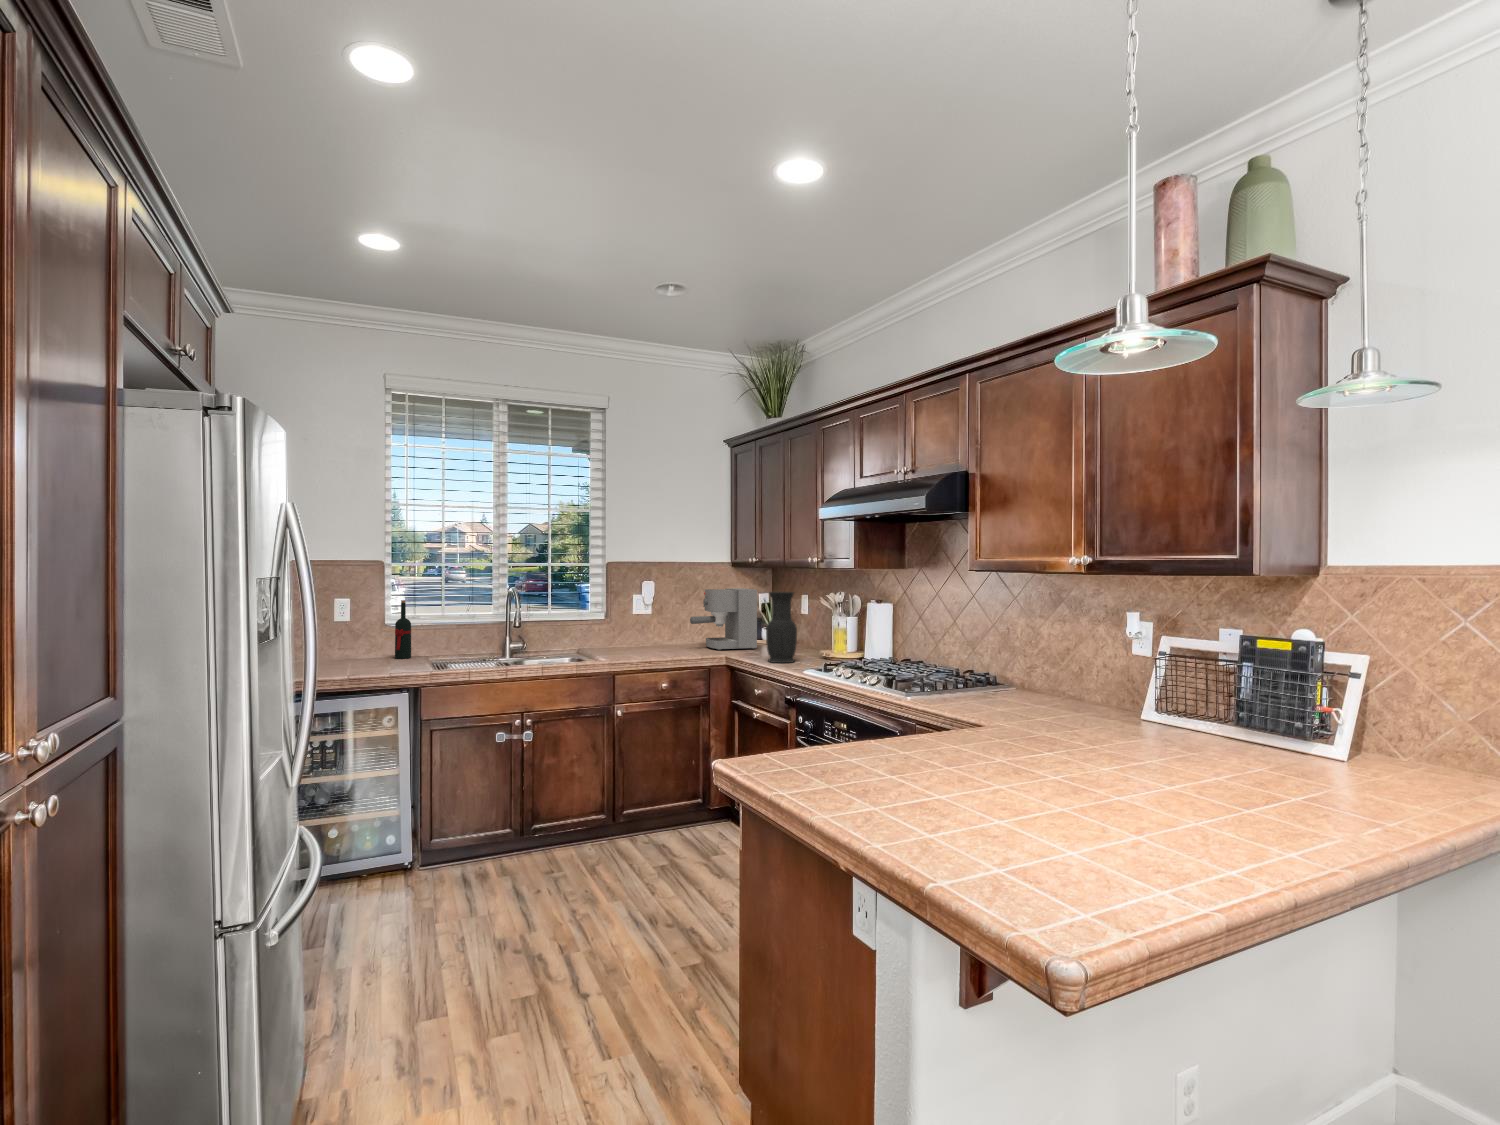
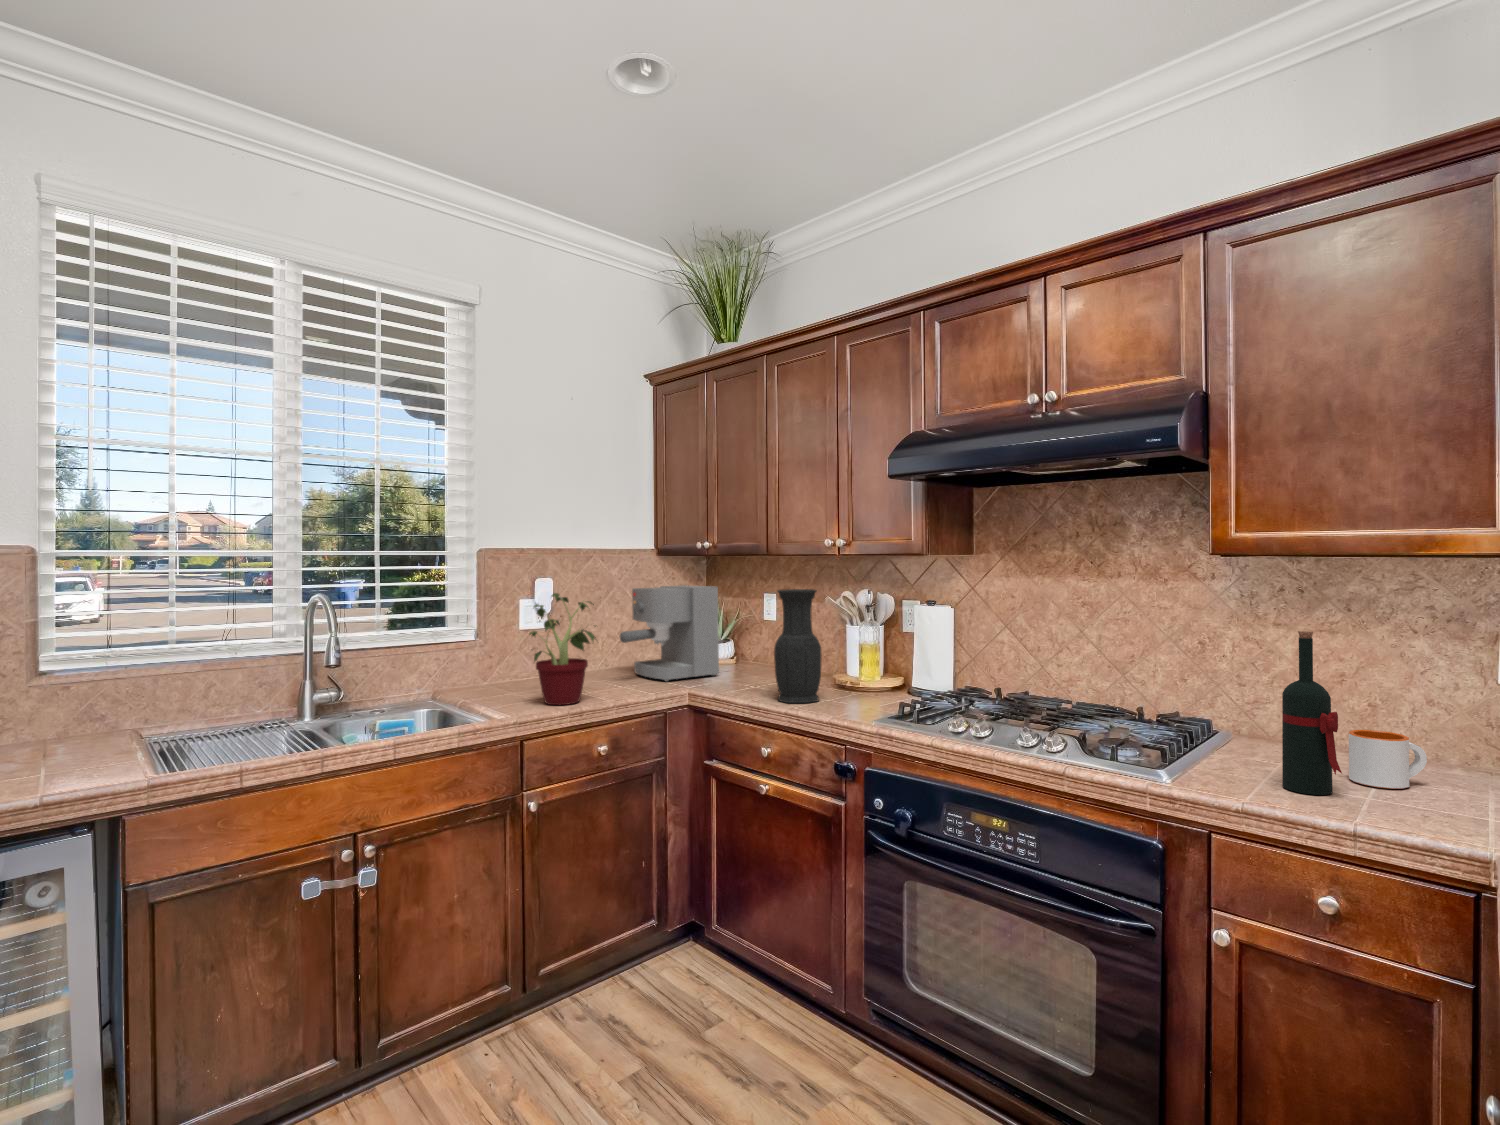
potted plant: none [622,590,668,657] -> present [529,593,596,705]
wine bottle: present [395,600,411,659] -> present [1282,631,1342,795]
mug: none [1000,676,1037,707] -> present [1349,730,1427,789]

